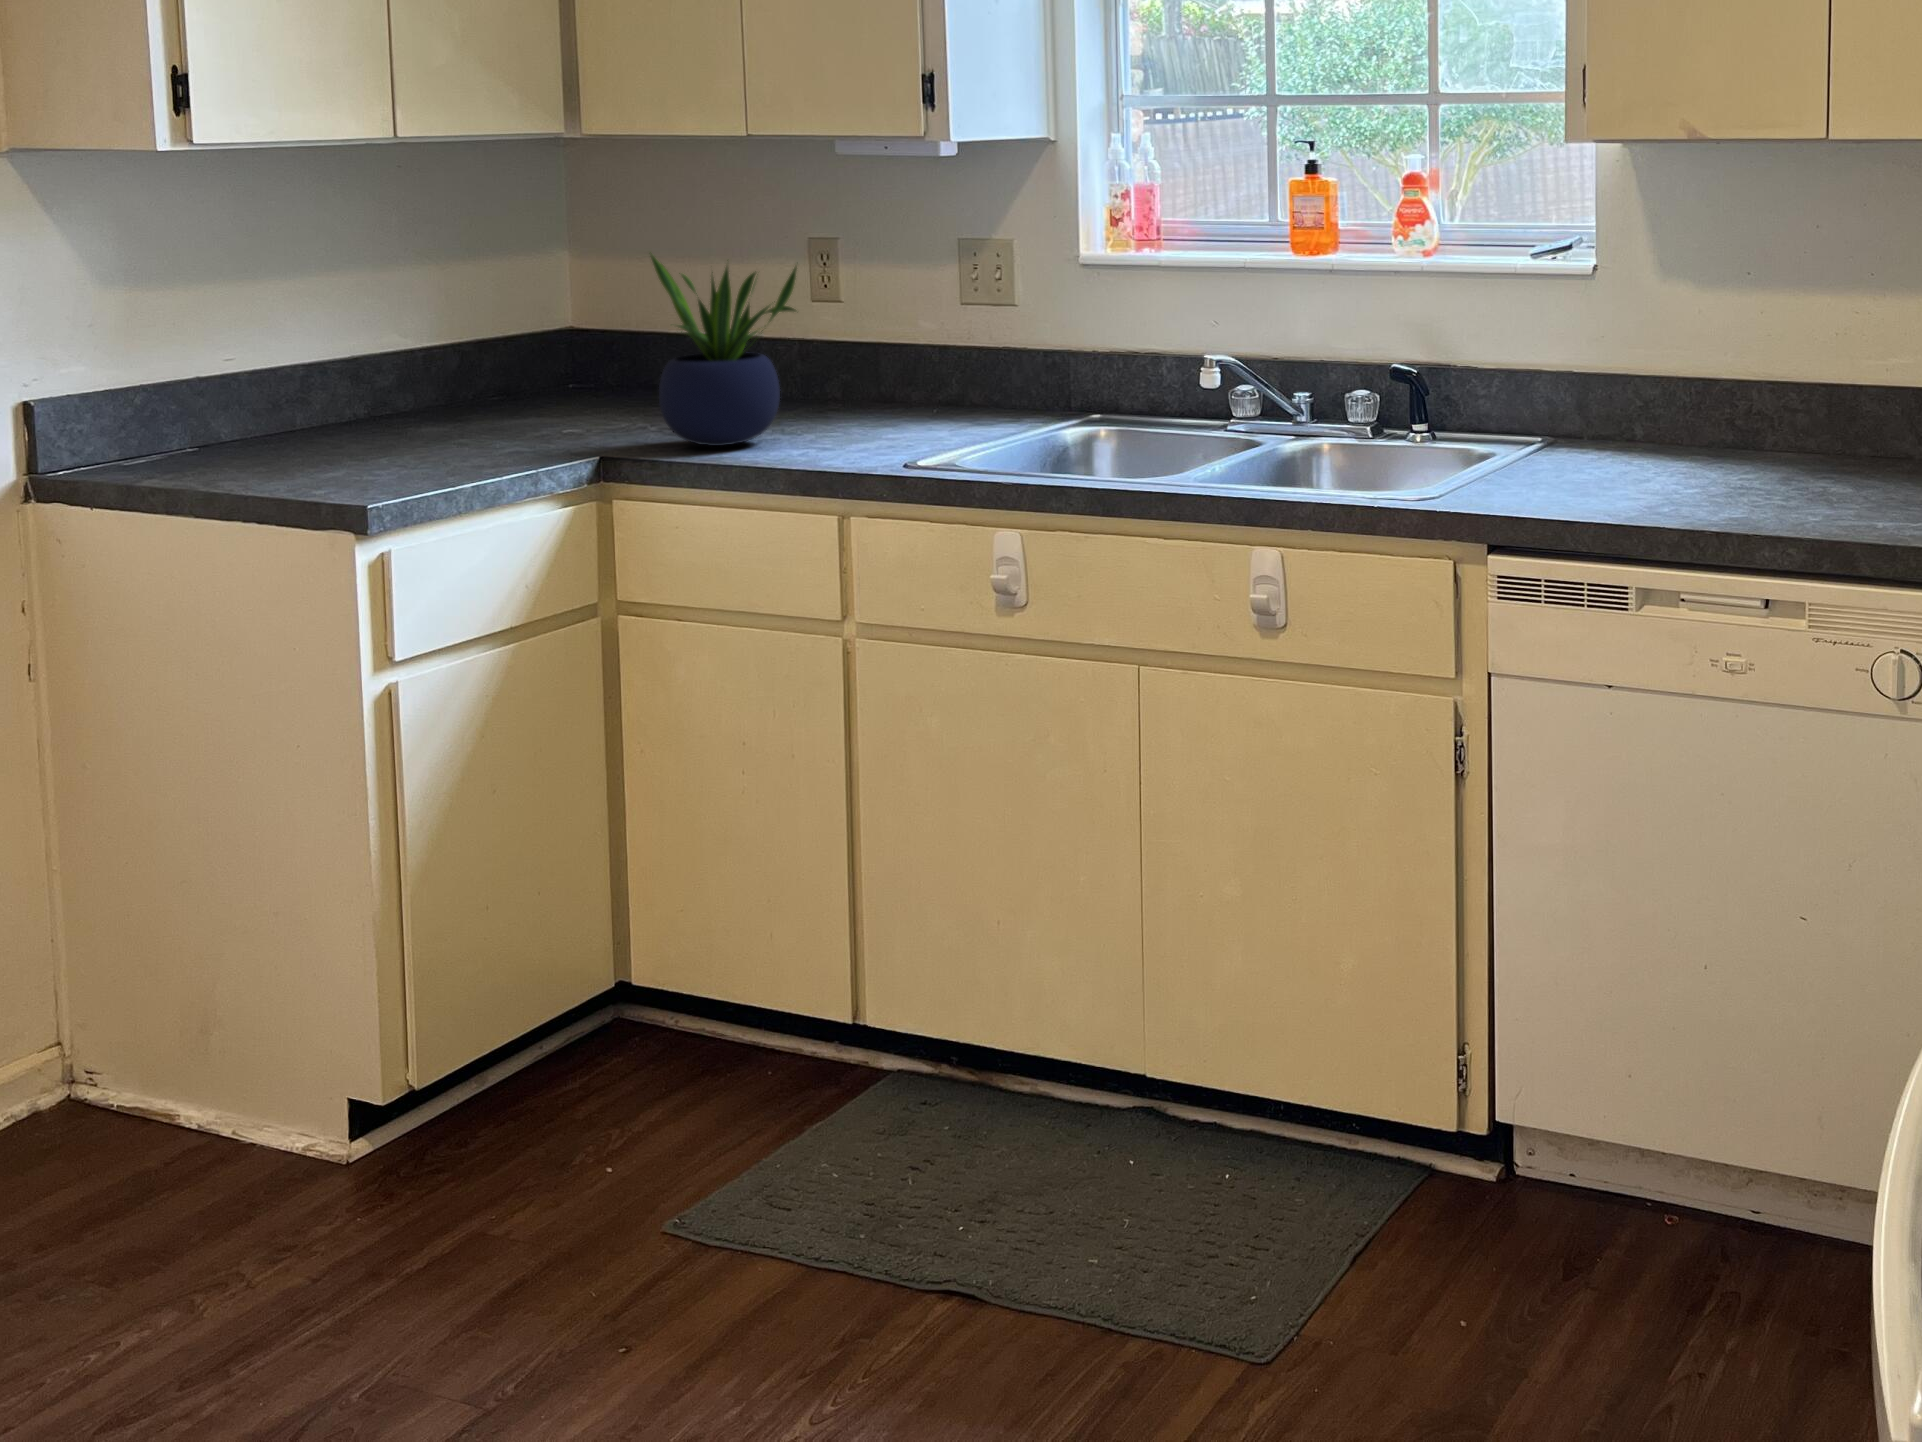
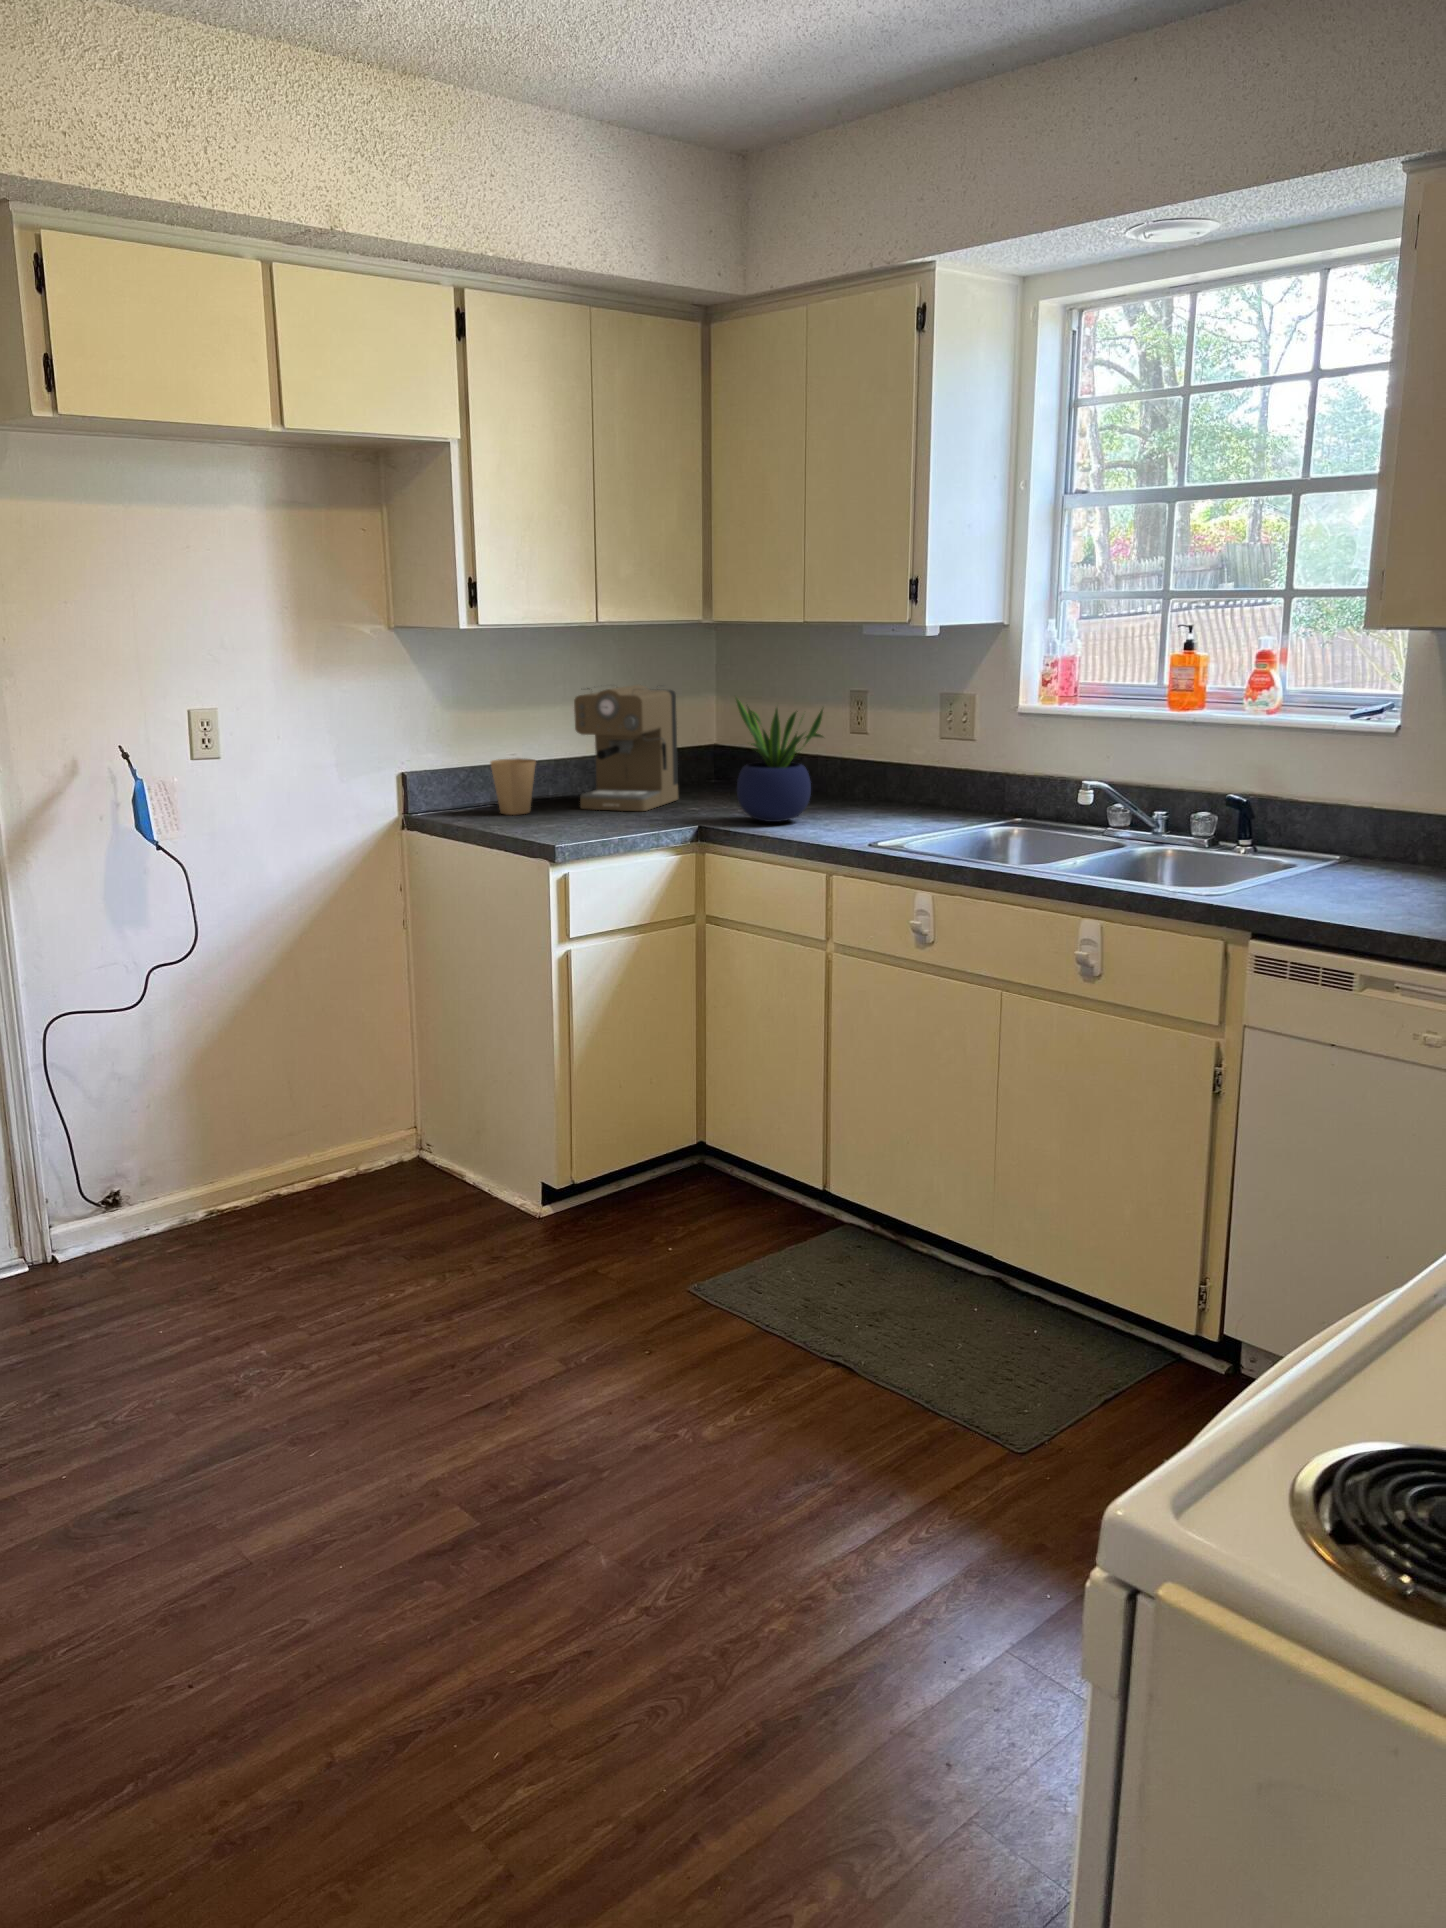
coffee maker: none [356,240,535,447] -> present [574,685,678,811]
paper cup: none [205,368,292,464] -> present [490,758,536,815]

